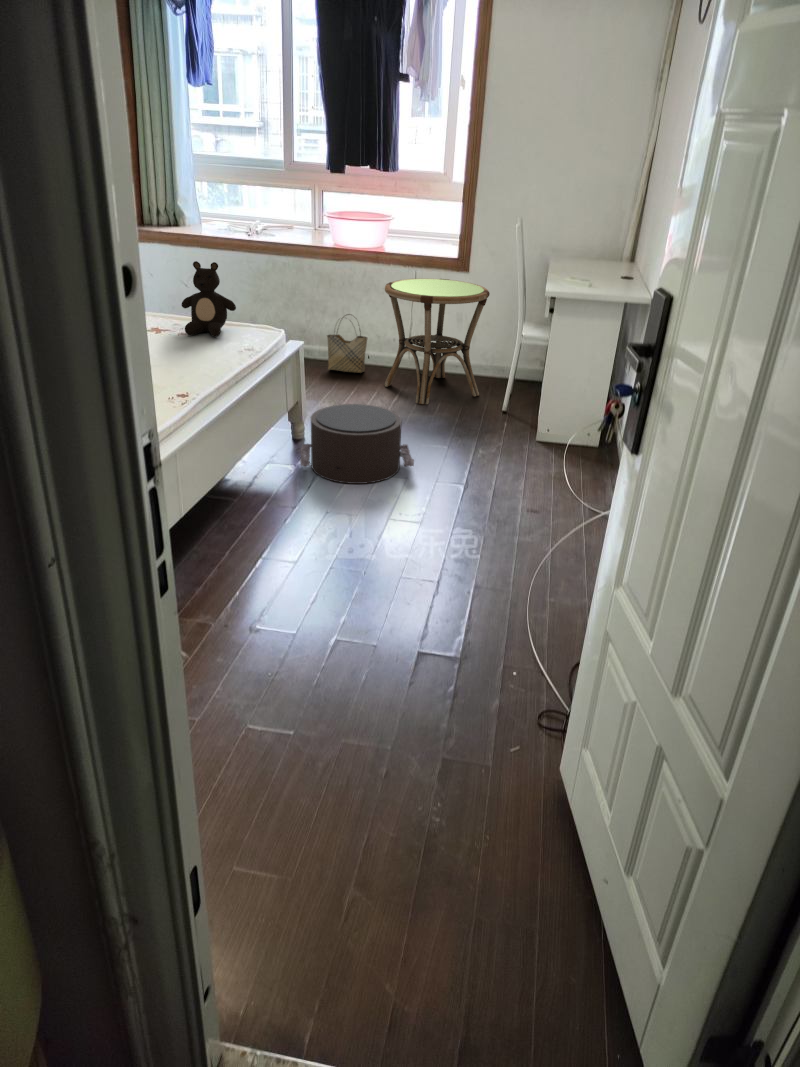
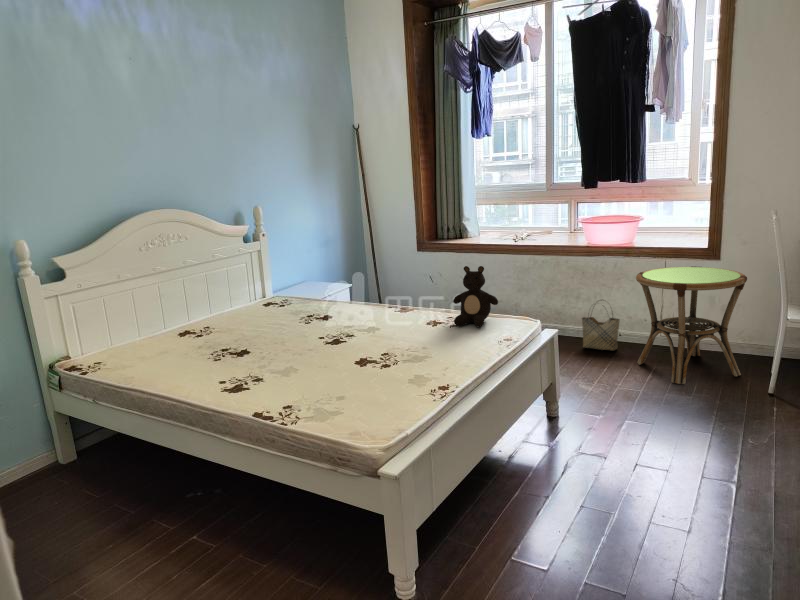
pouf: present [300,404,414,484] -> none [554,388,676,473]

